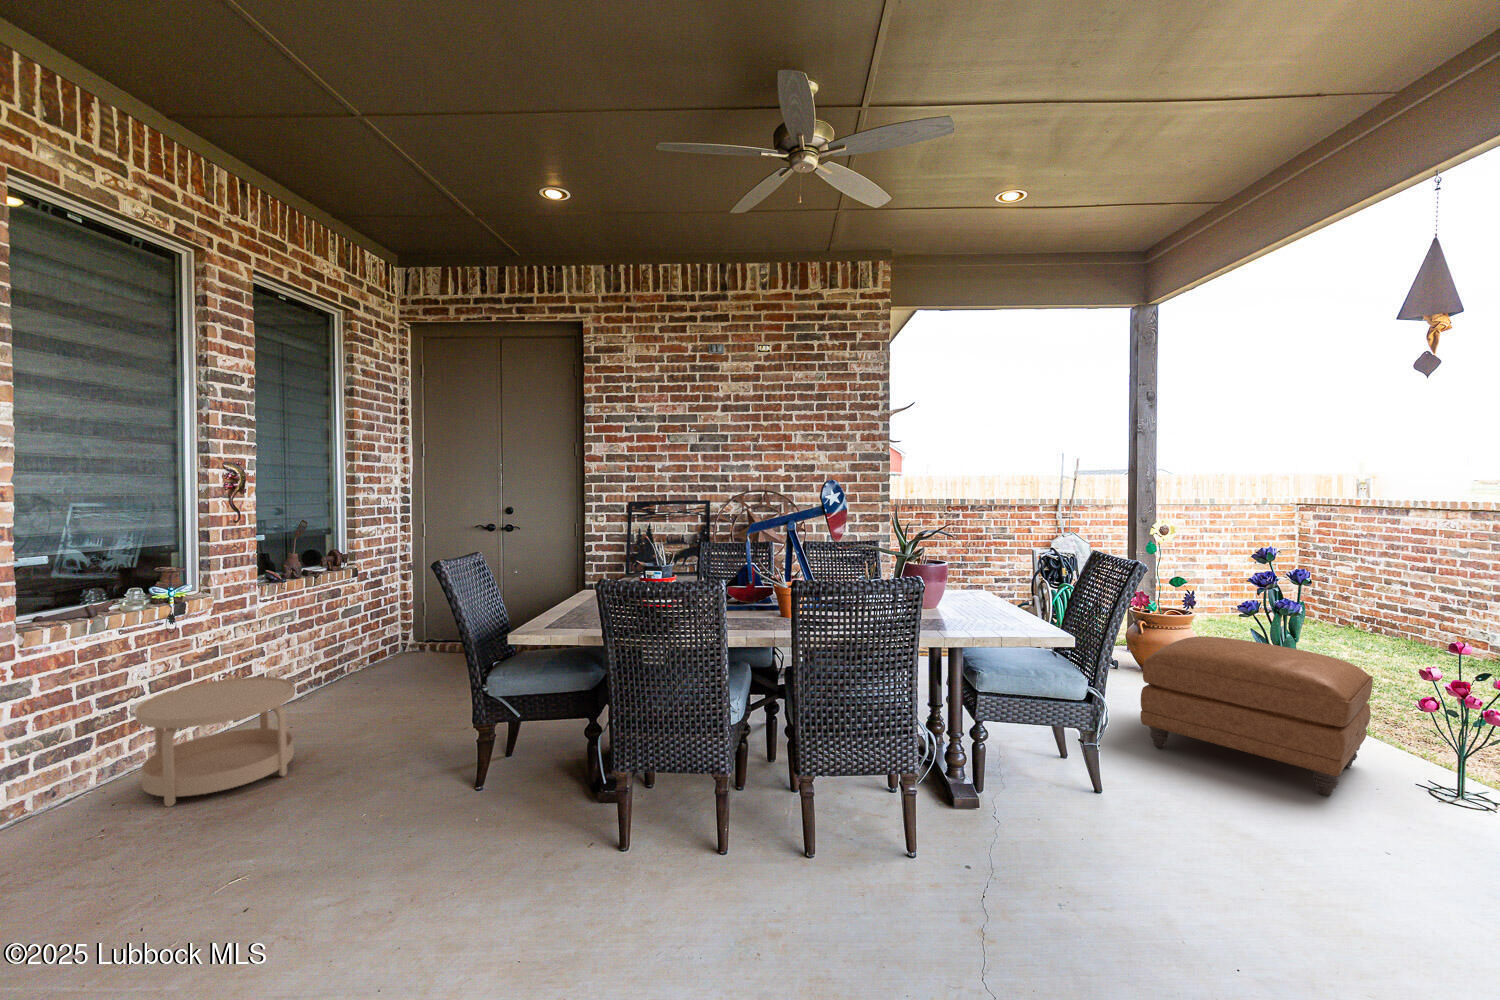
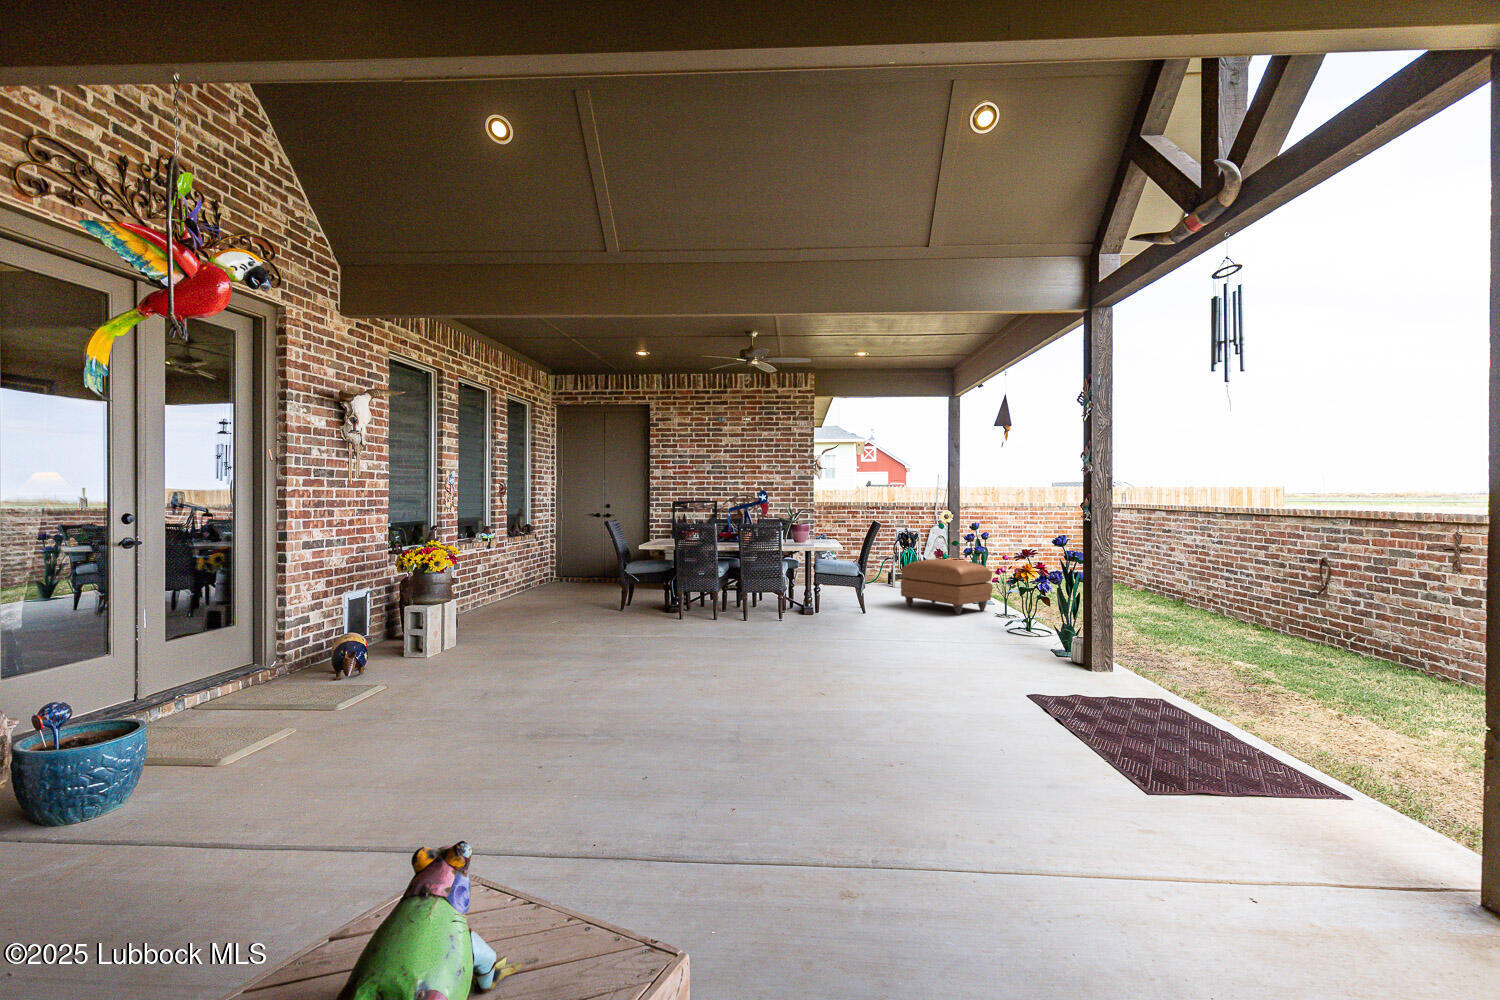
side table: present [135,677,295,807] -> none [484,569,538,609]

